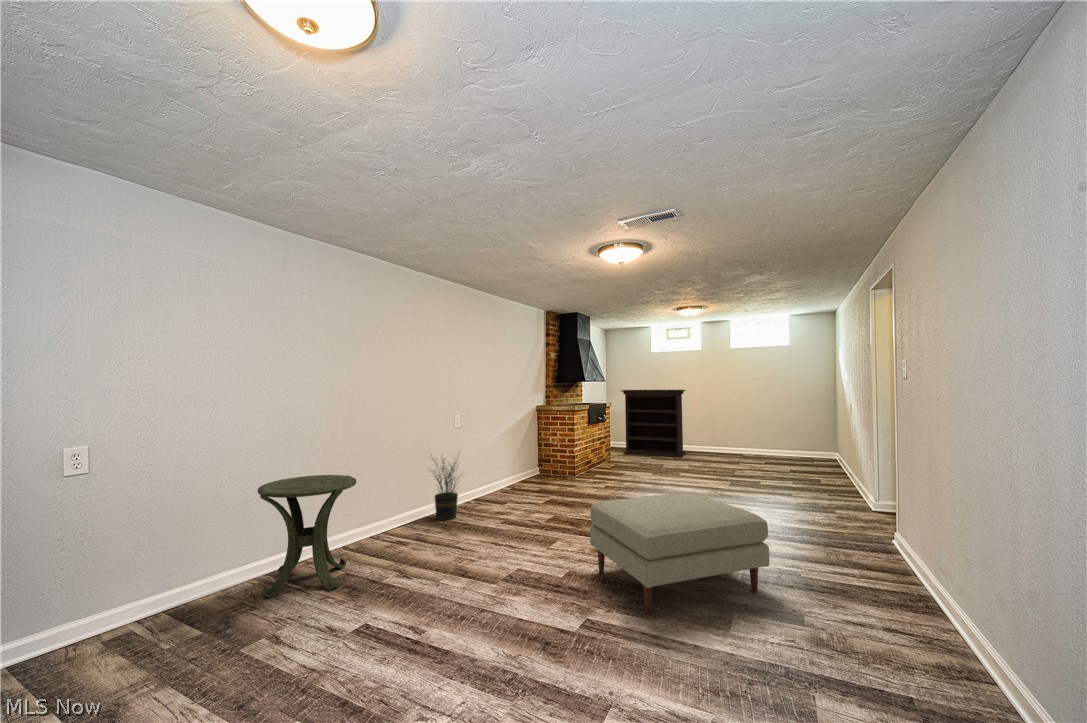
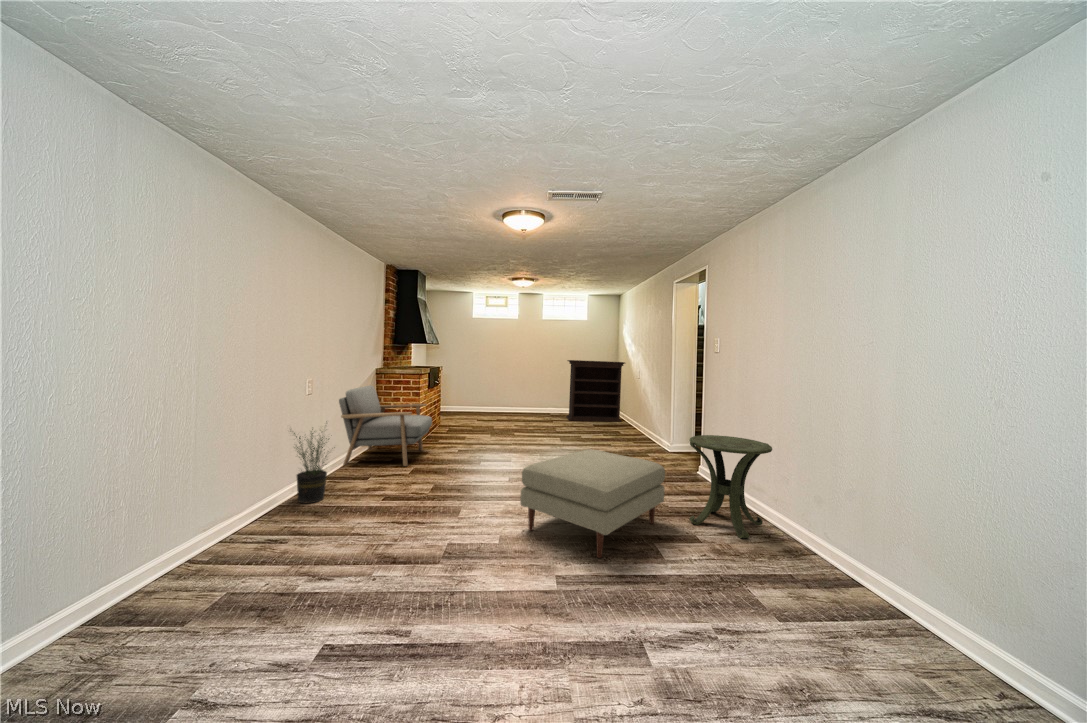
bookshelf: present [621,390,686,458] -> present [566,360,625,422]
armchair: none [488,420,575,498] -> present [339,385,432,466]
side table: present [258,475,356,598] -> present [689,435,772,538]

